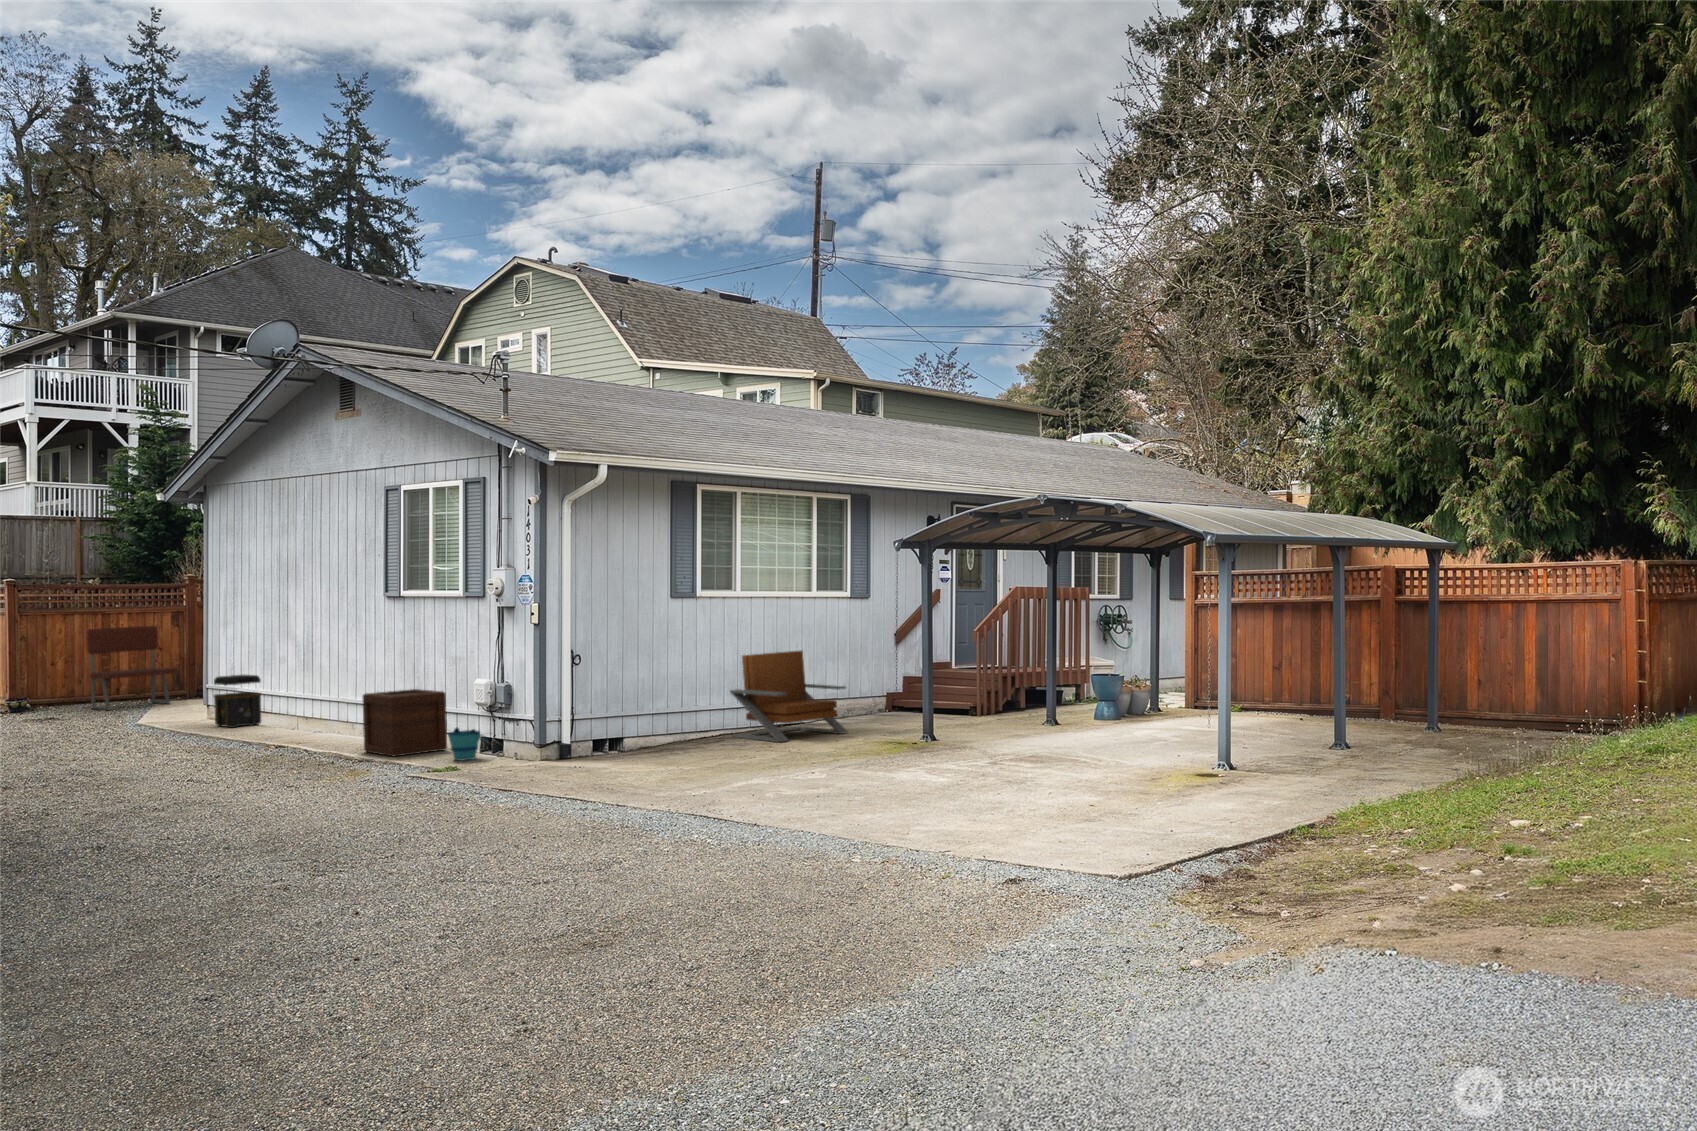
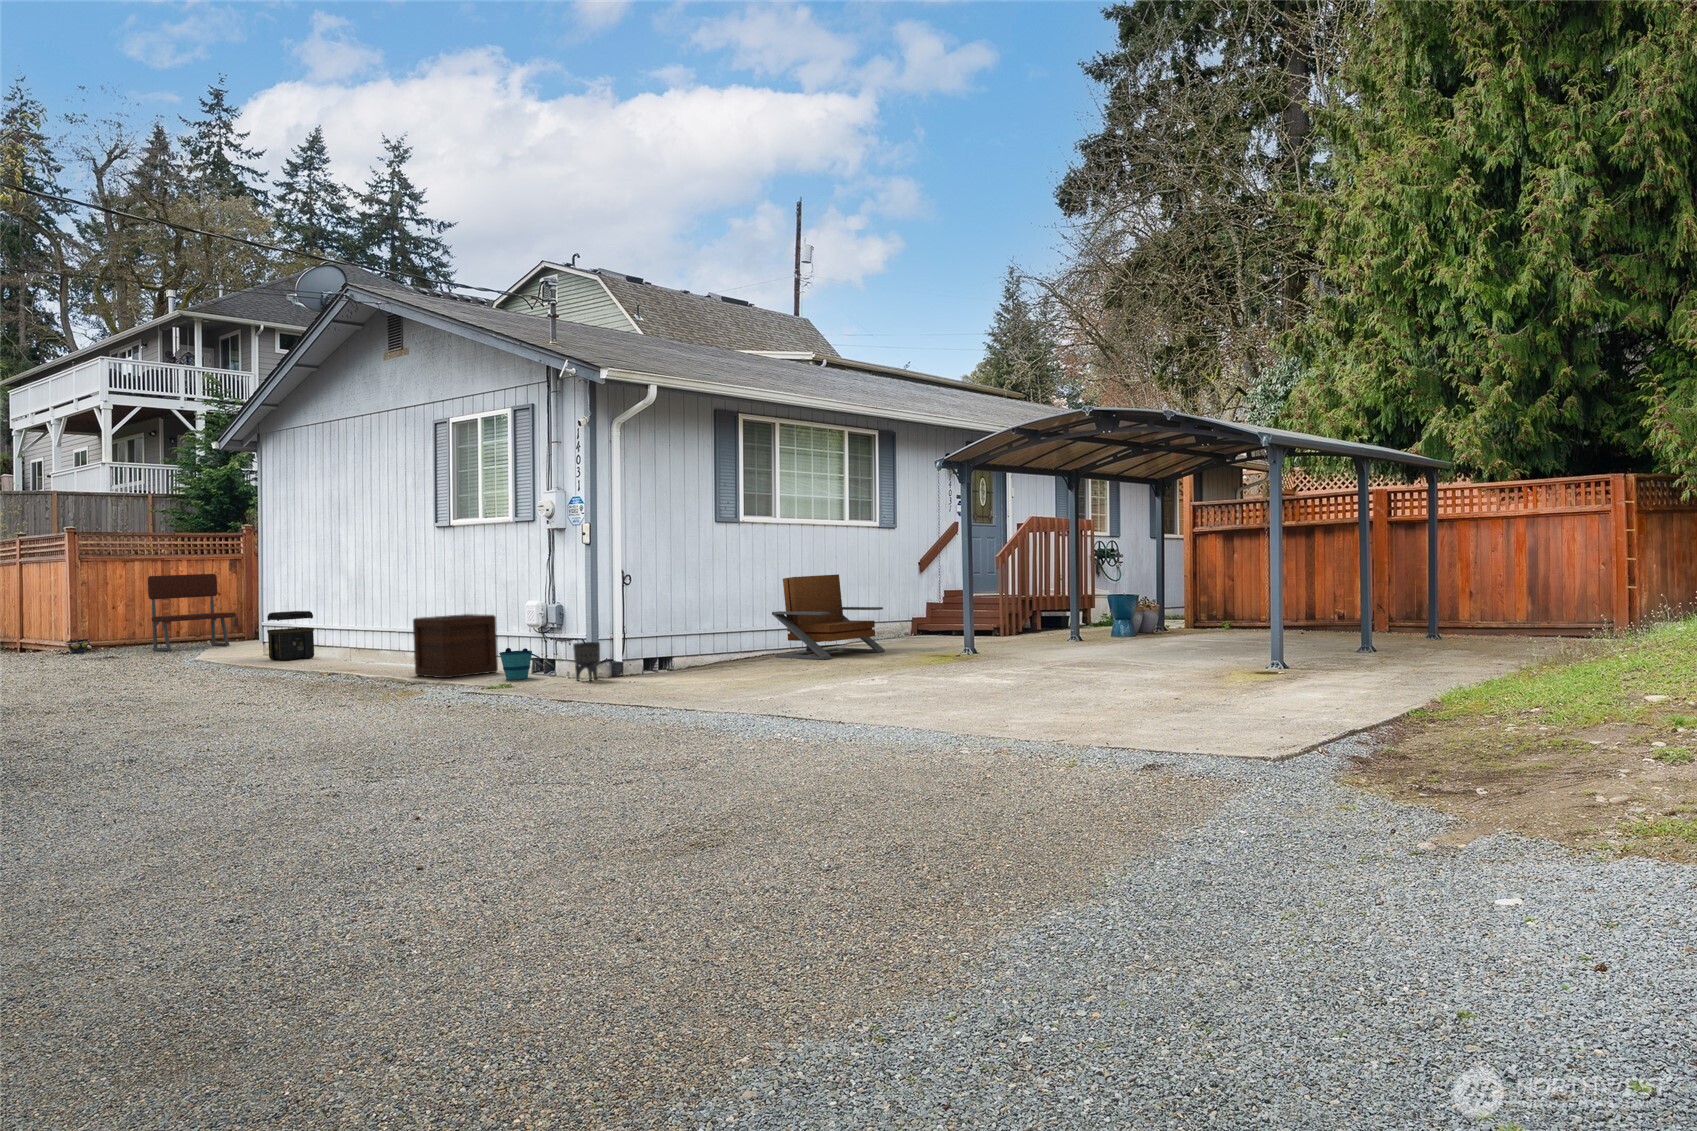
planter: none [520,724,547,765] -> present [573,642,600,681]

